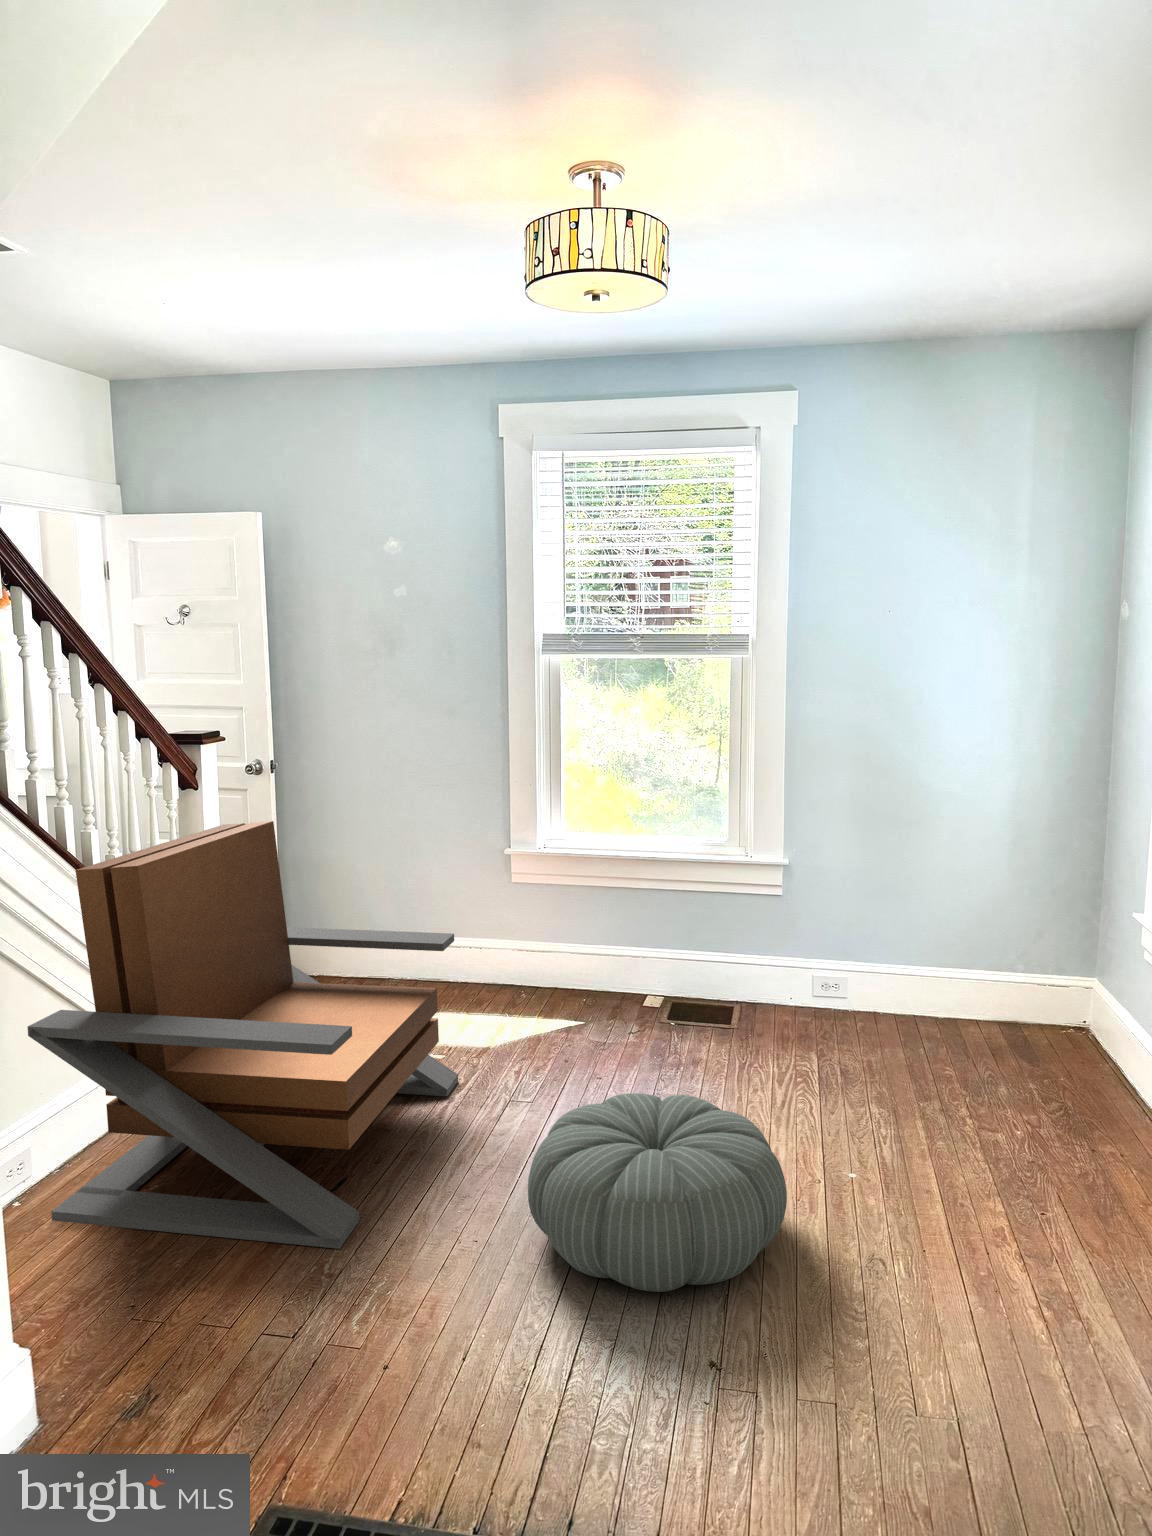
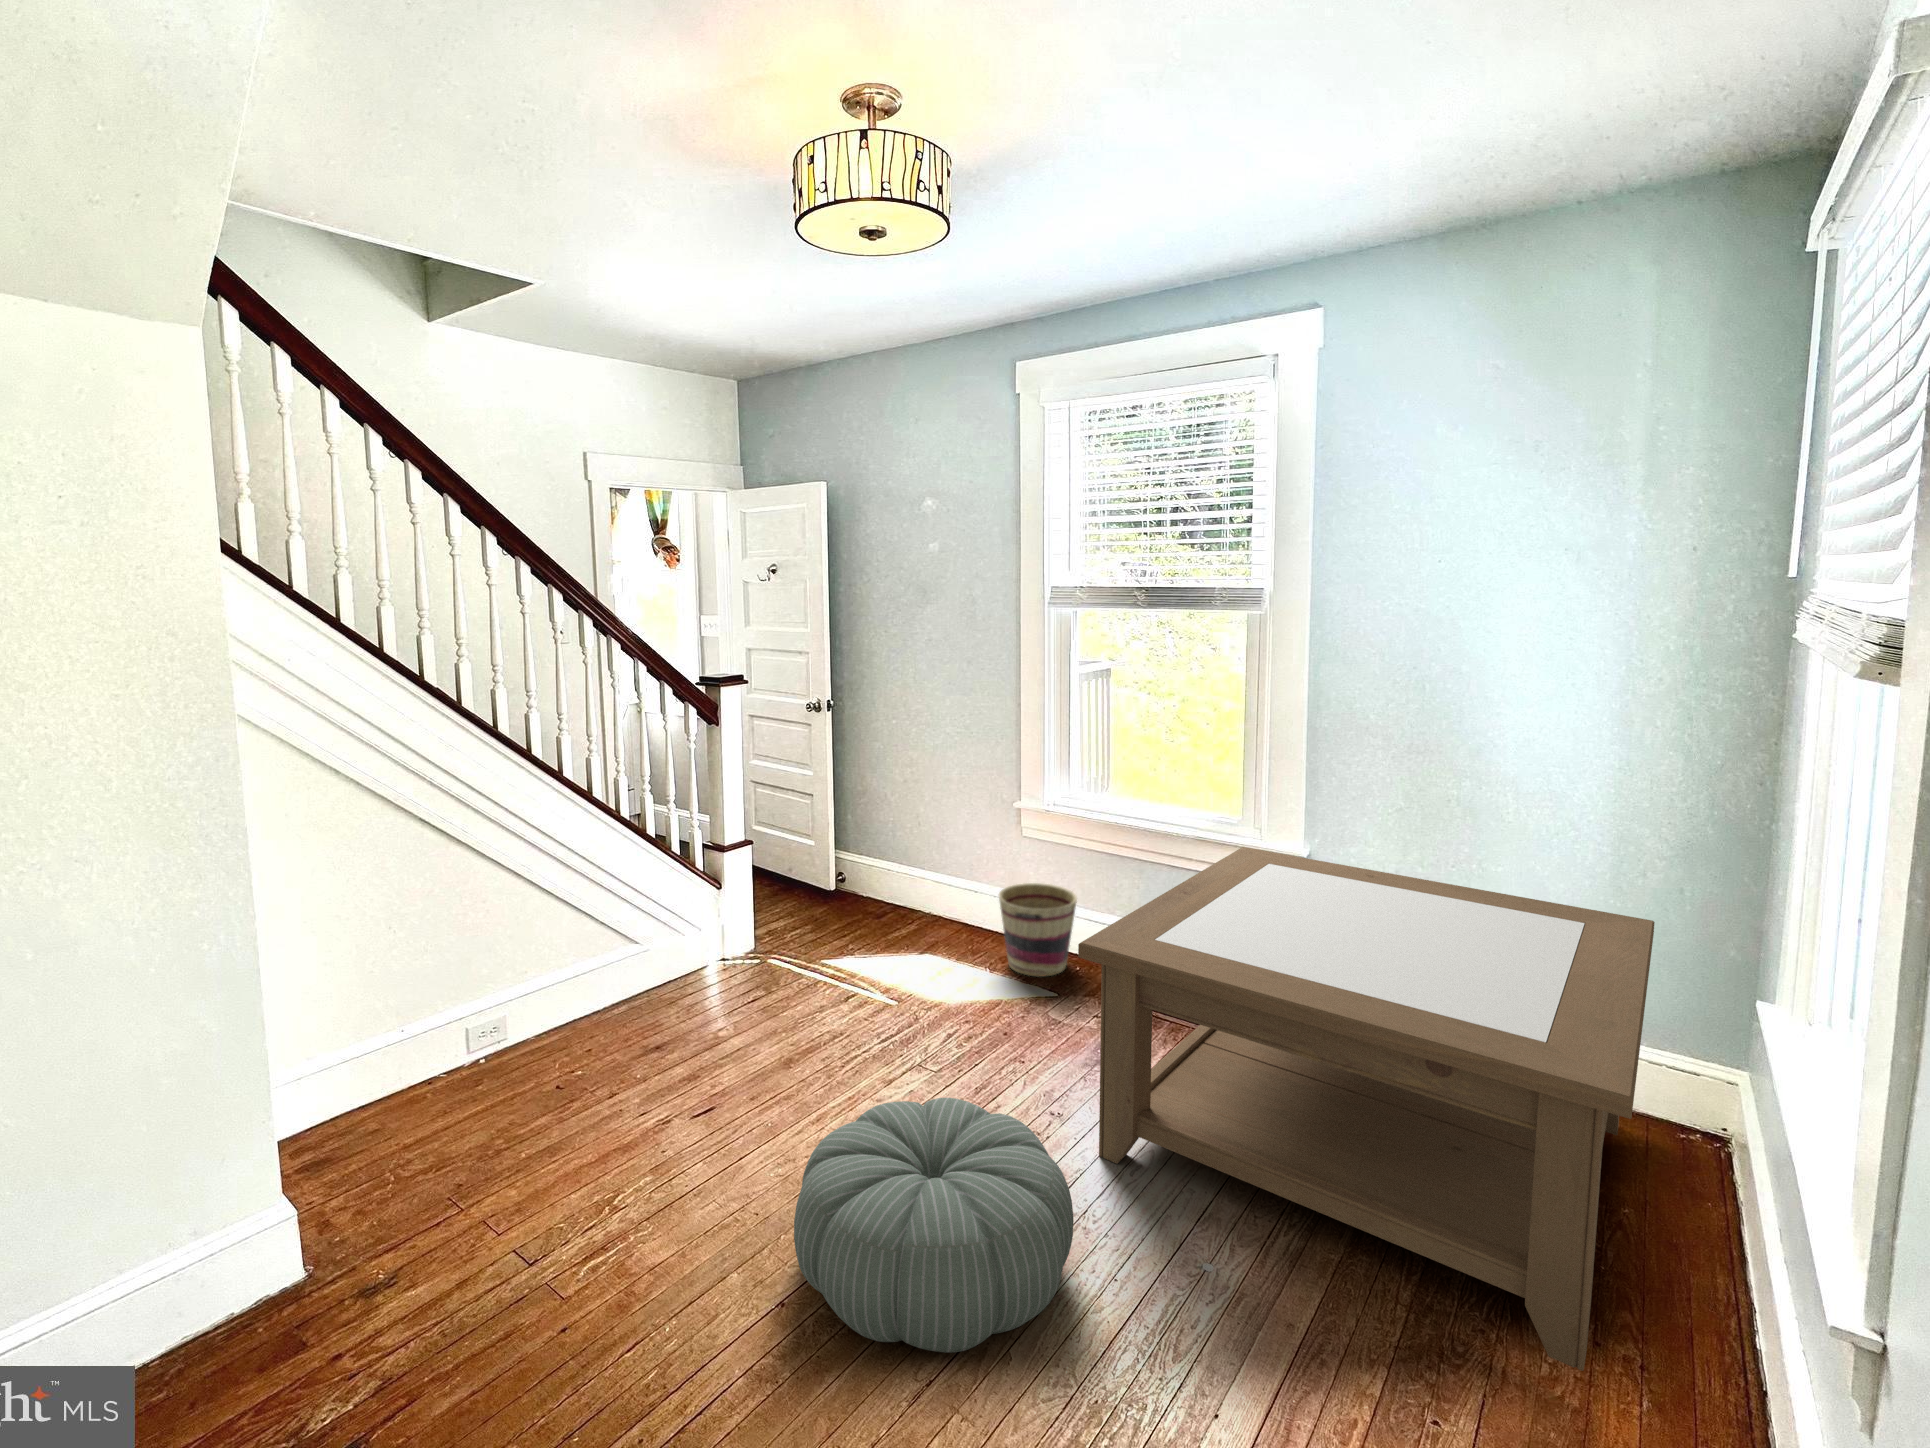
lounge chair: present [27,821,458,1249] -> none [482,761,891,1181]
coffee table: none [701,863,1131,1167] -> present [1078,847,1655,1371]
basket: none [507,927,583,1014] -> present [999,883,1077,977]

